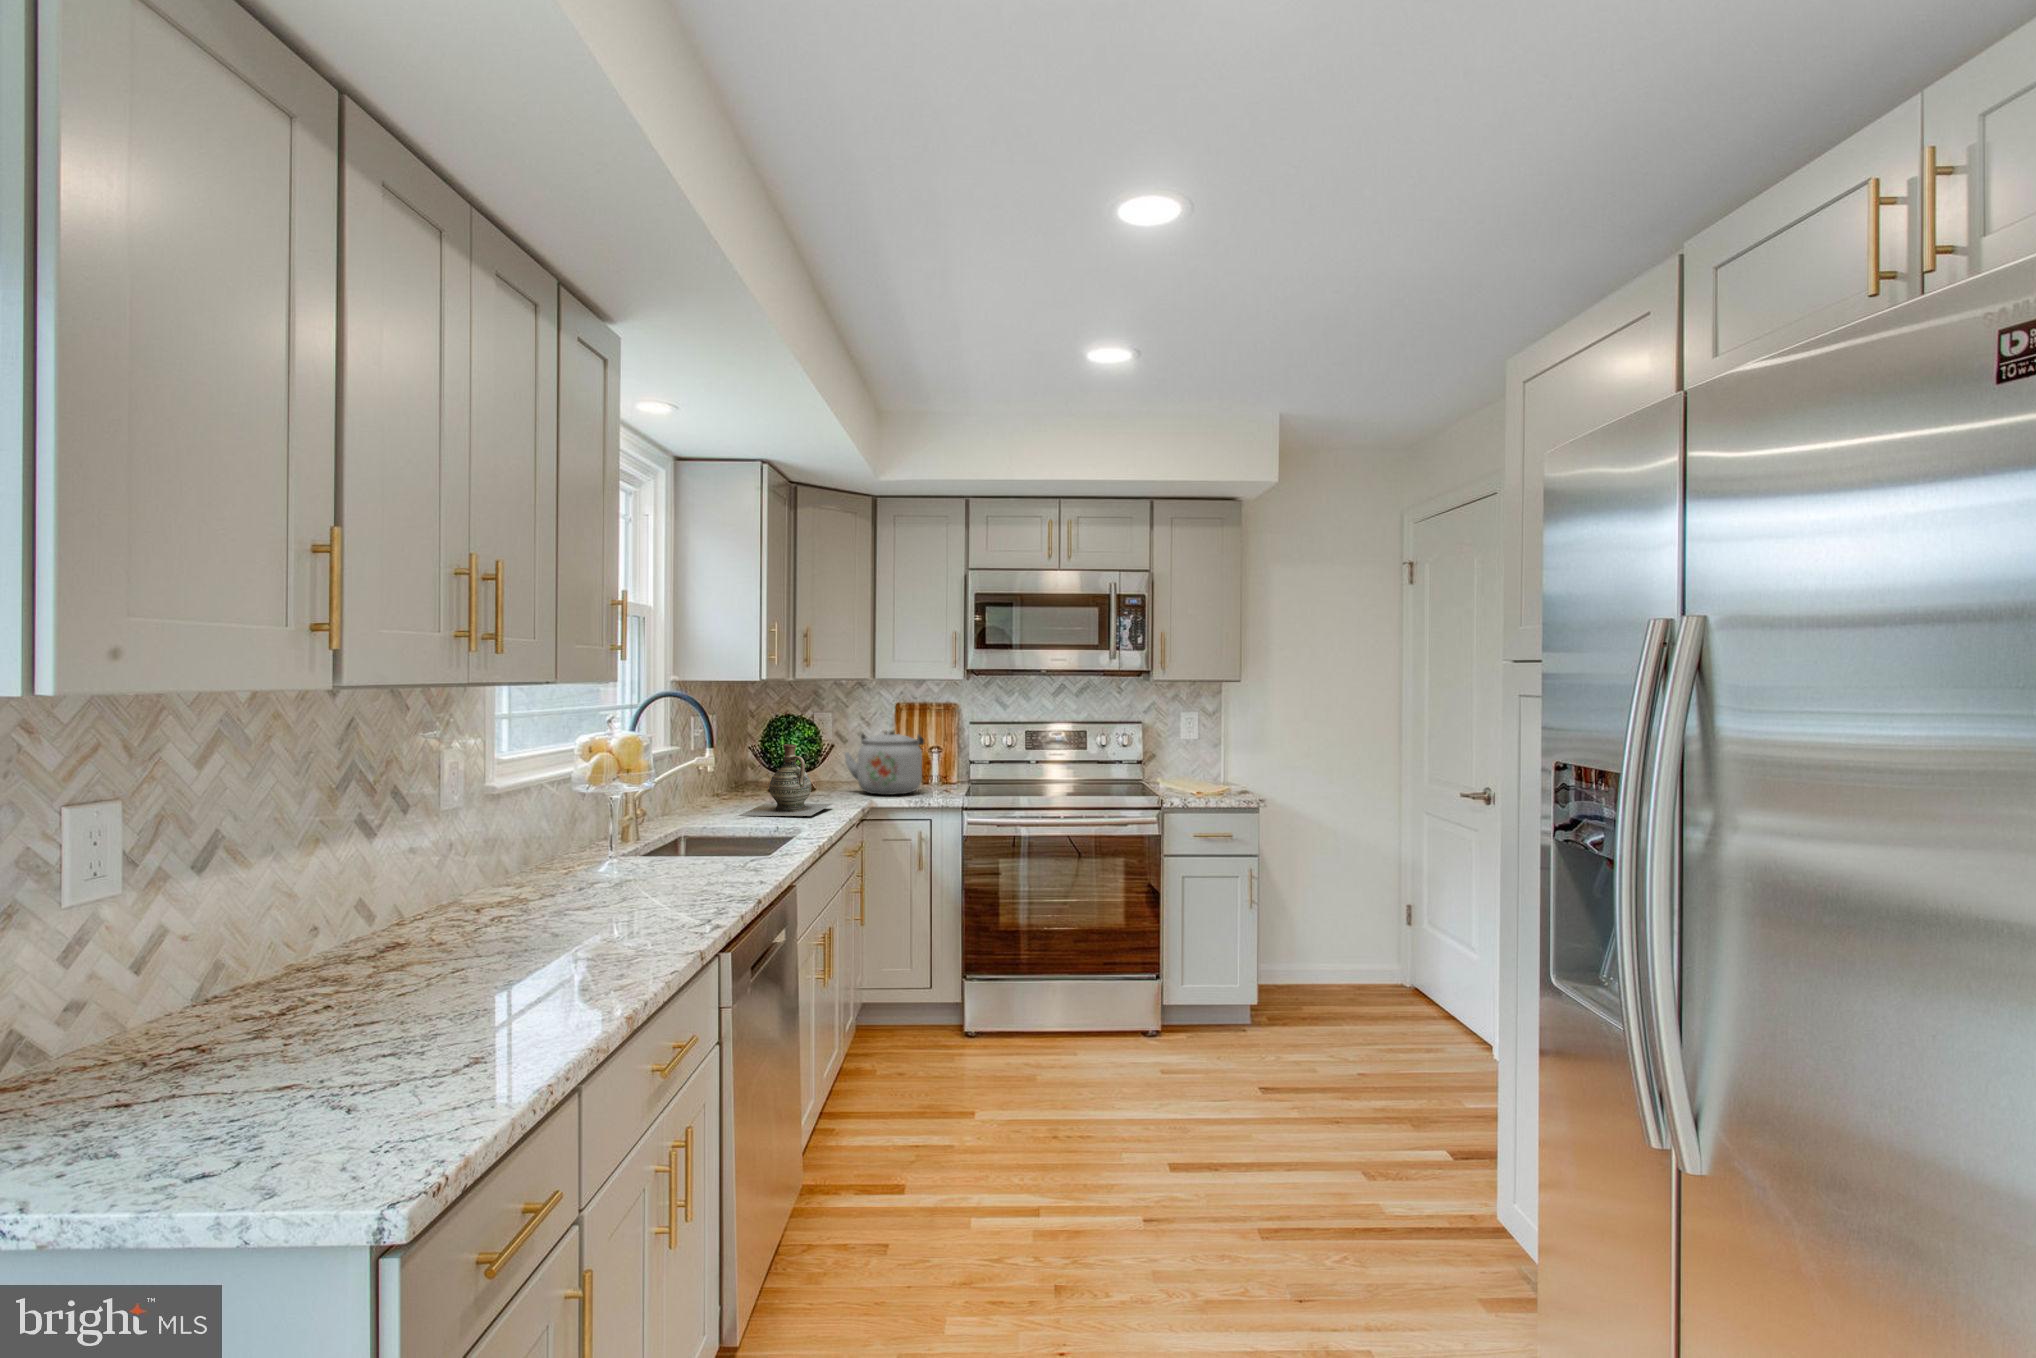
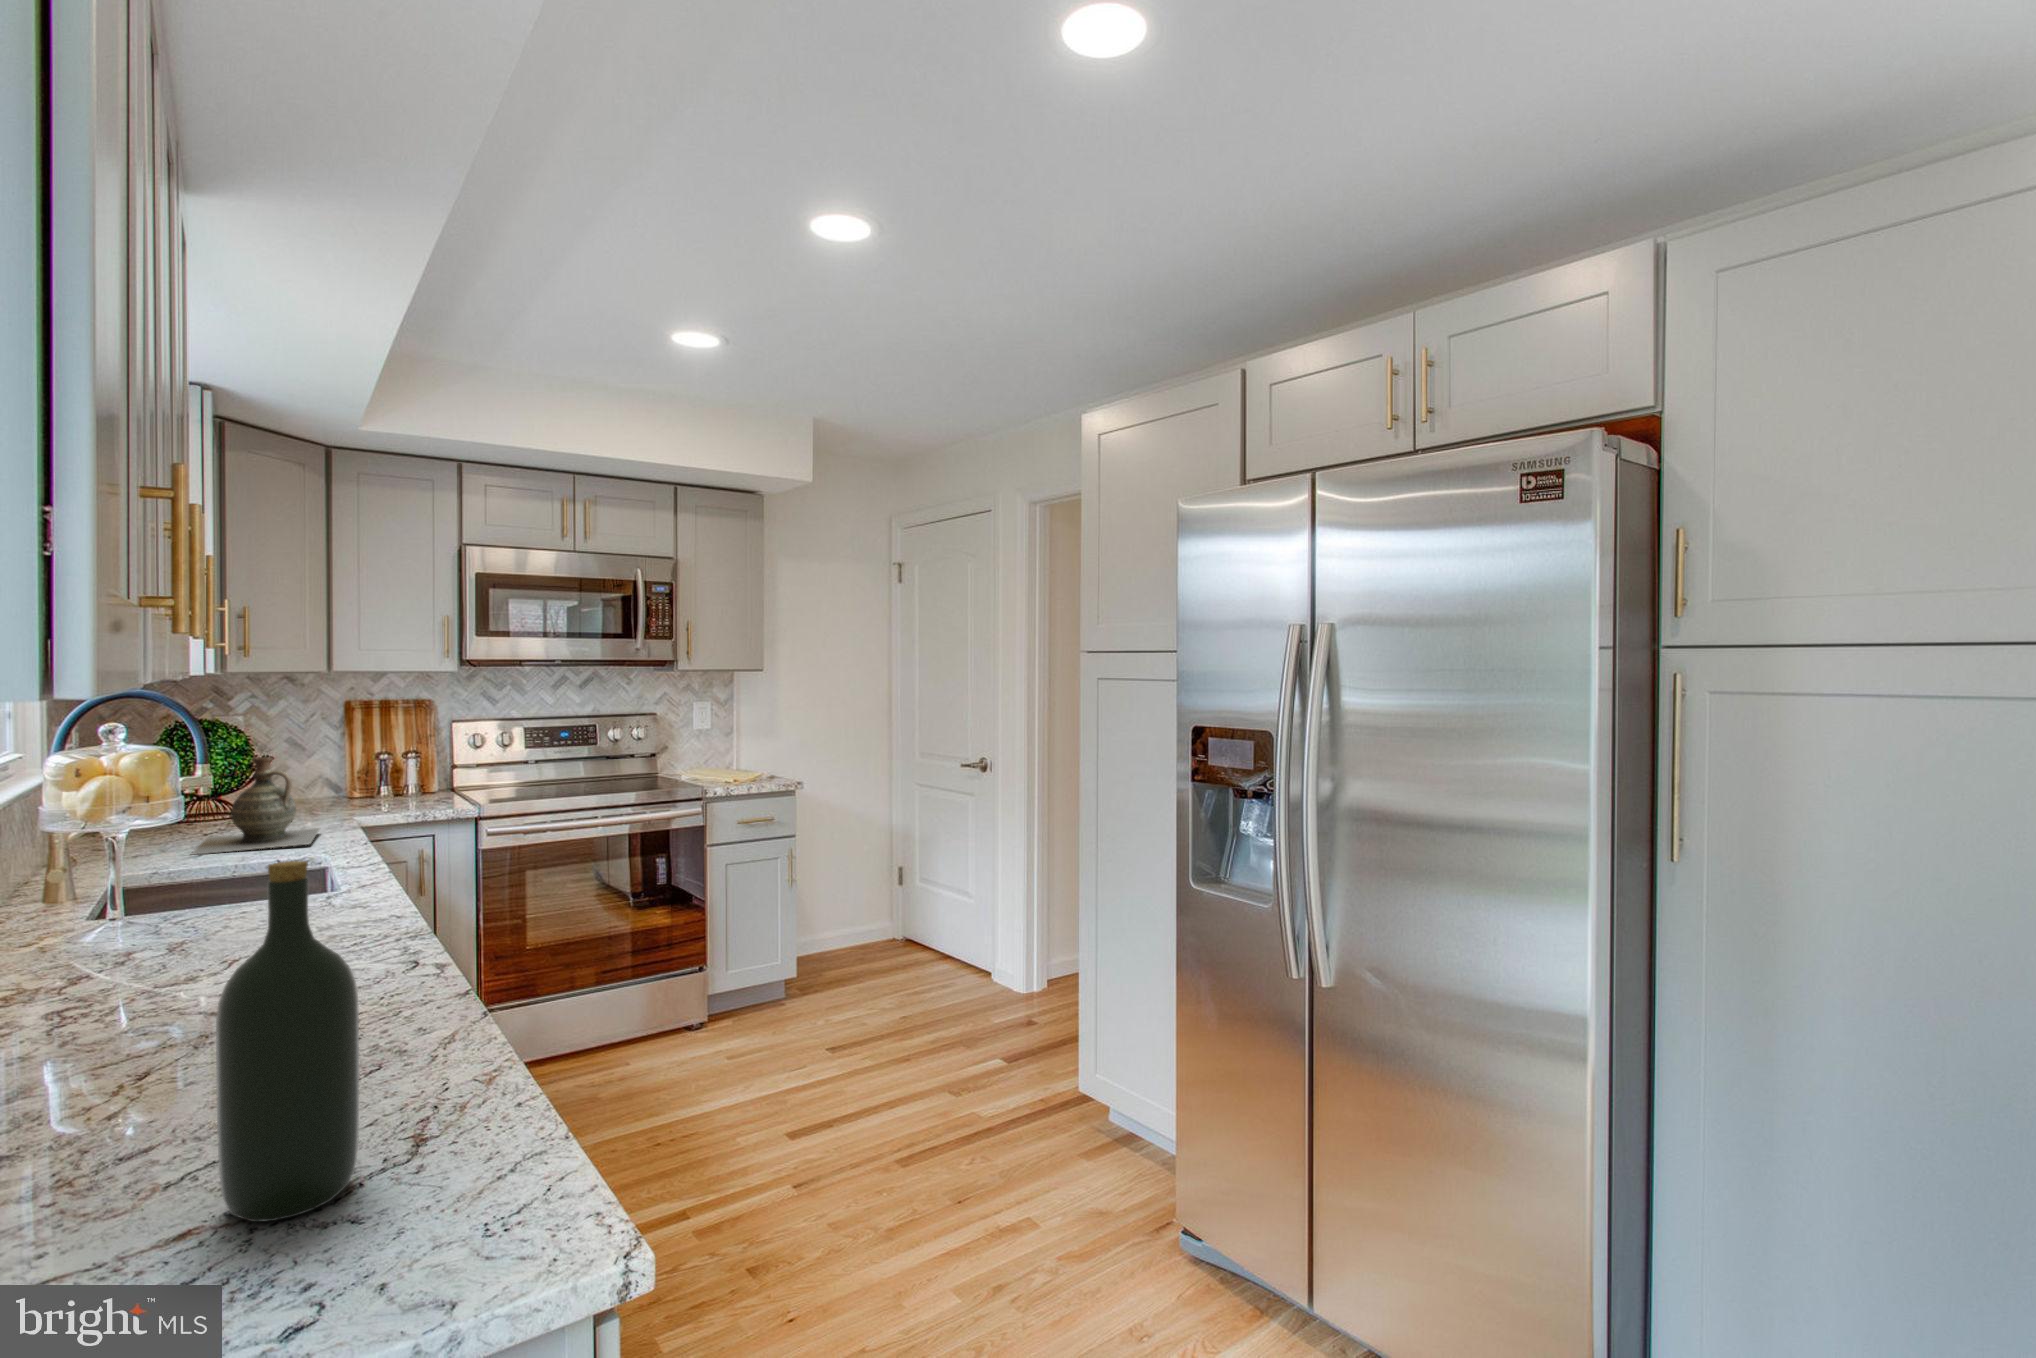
kettle: present [845,730,924,795] -> none [296,733,411,813]
wine bottle: none [302,816,410,1093] -> present [216,861,359,1222]

